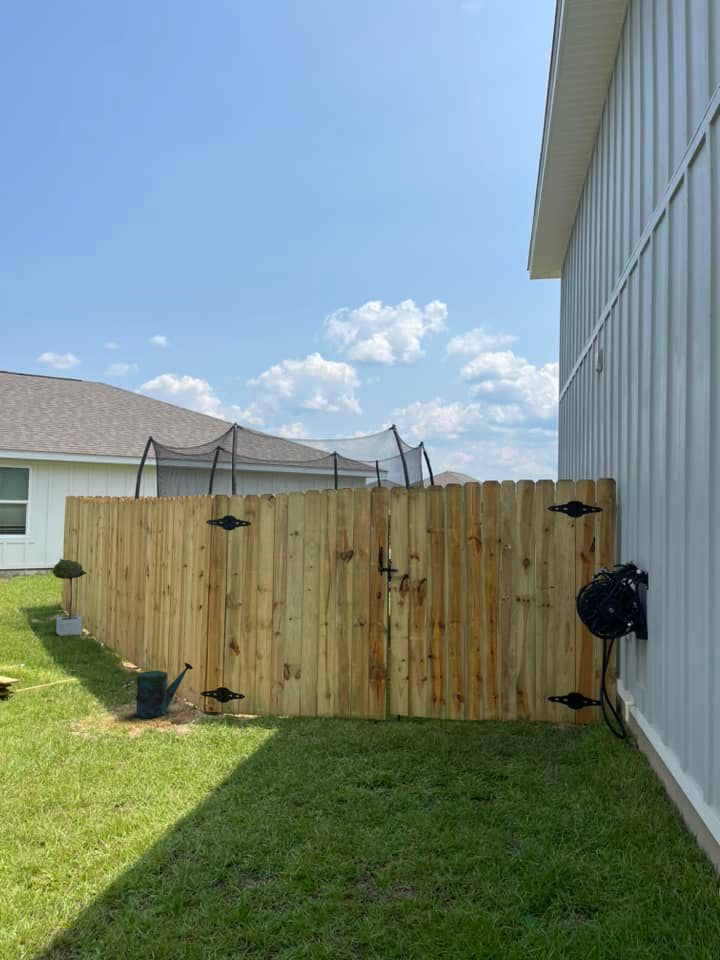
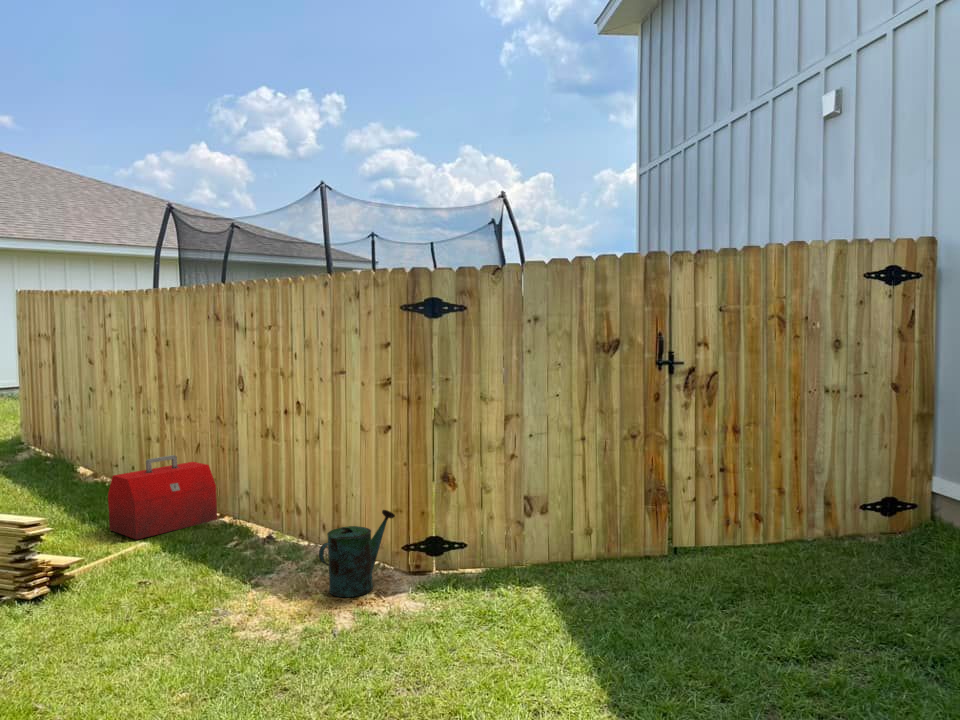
potted tree: present [52,558,86,636] -> none [15,373,71,486]
toolbox: none [65,618,133,673] -> present [108,455,217,539]

